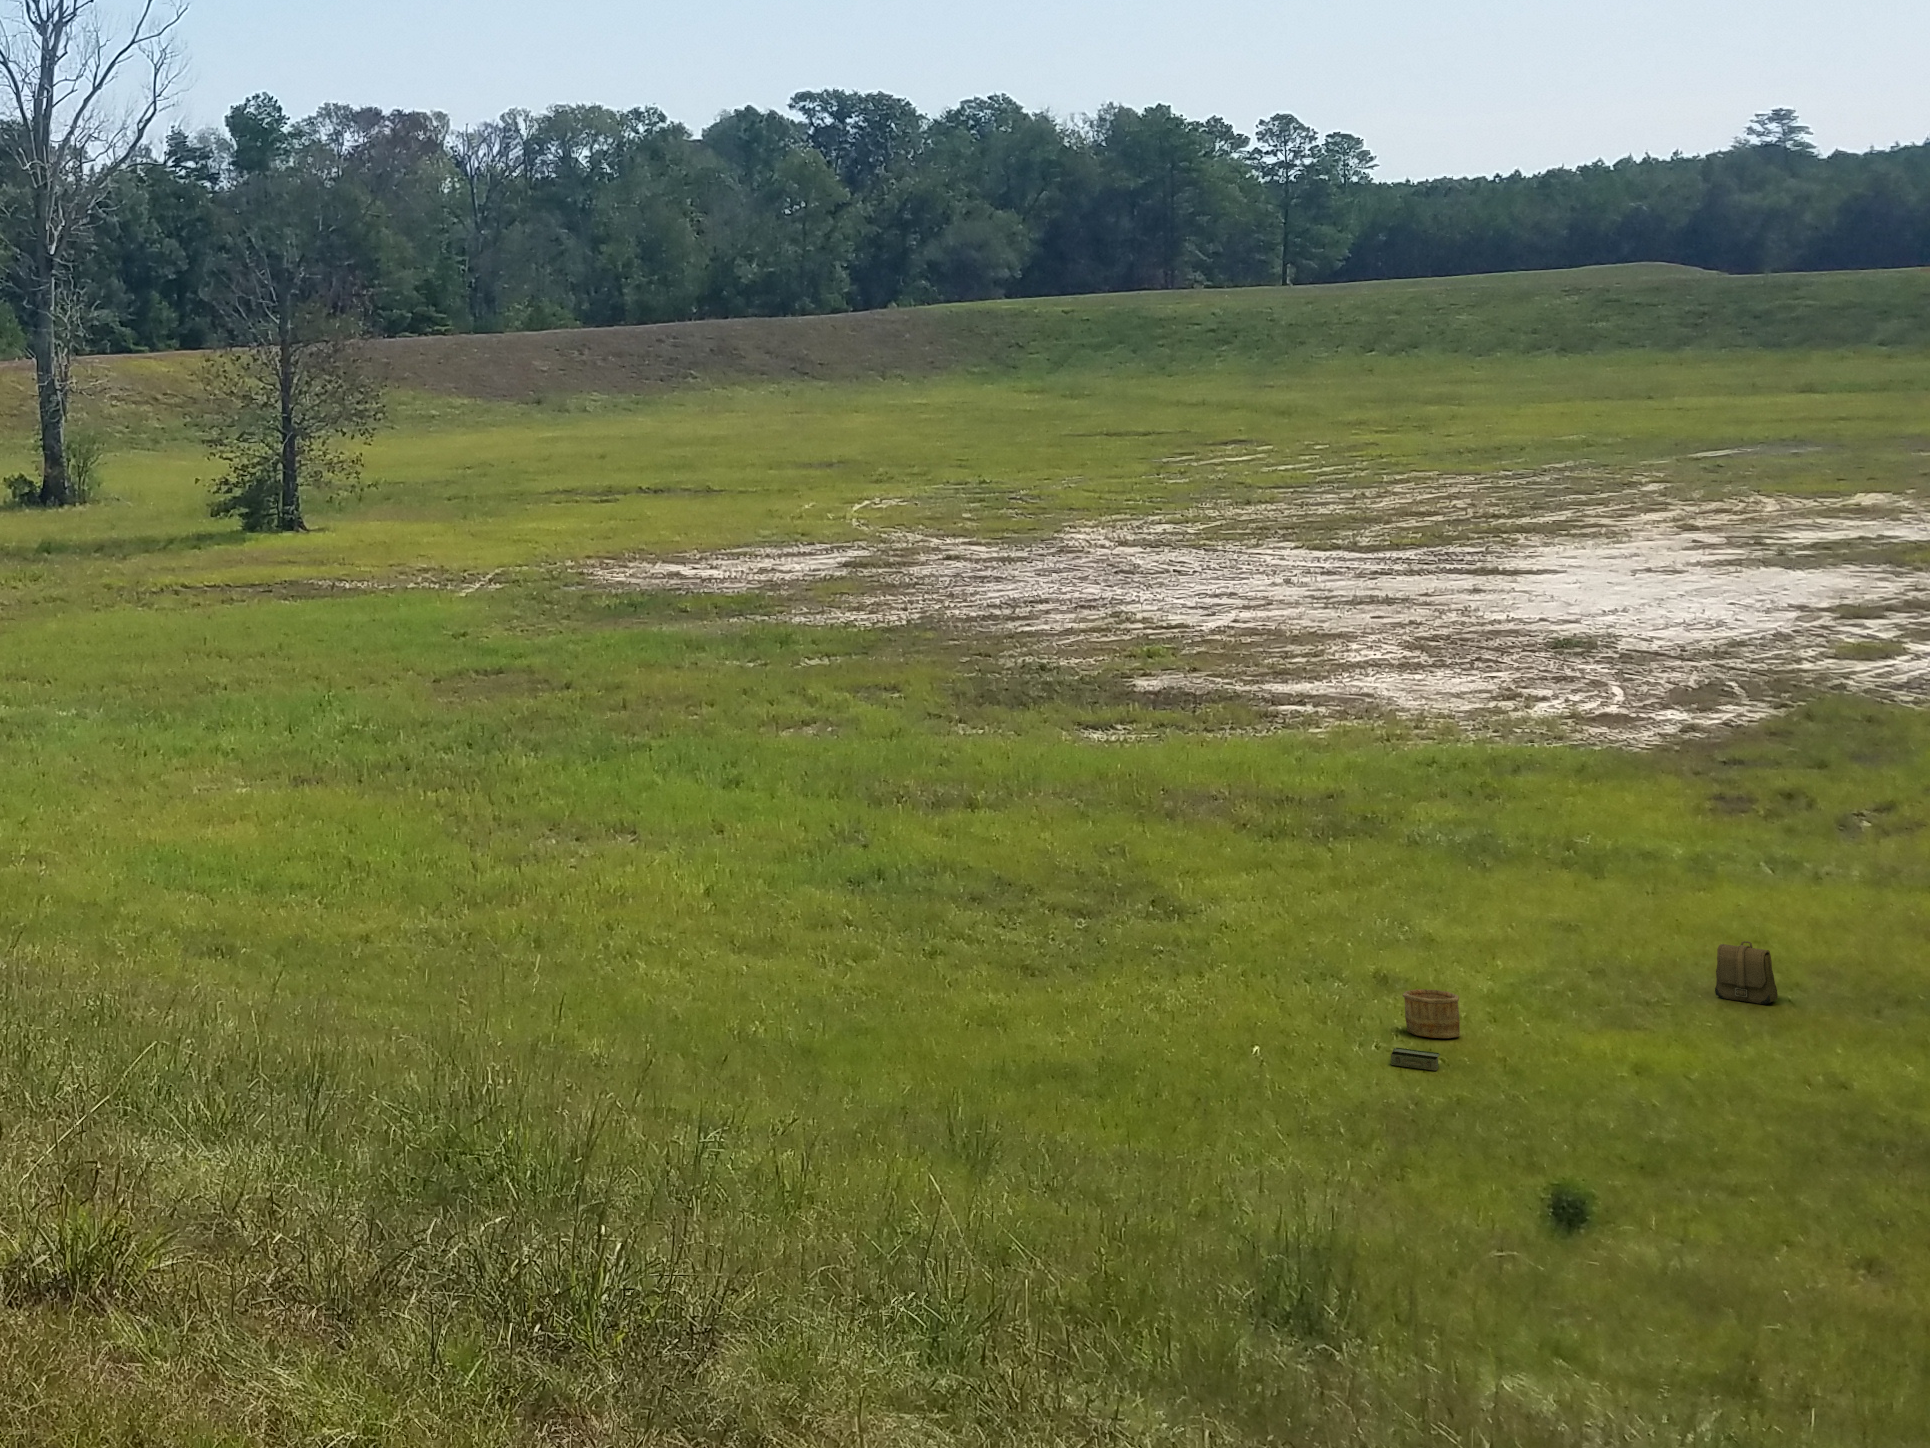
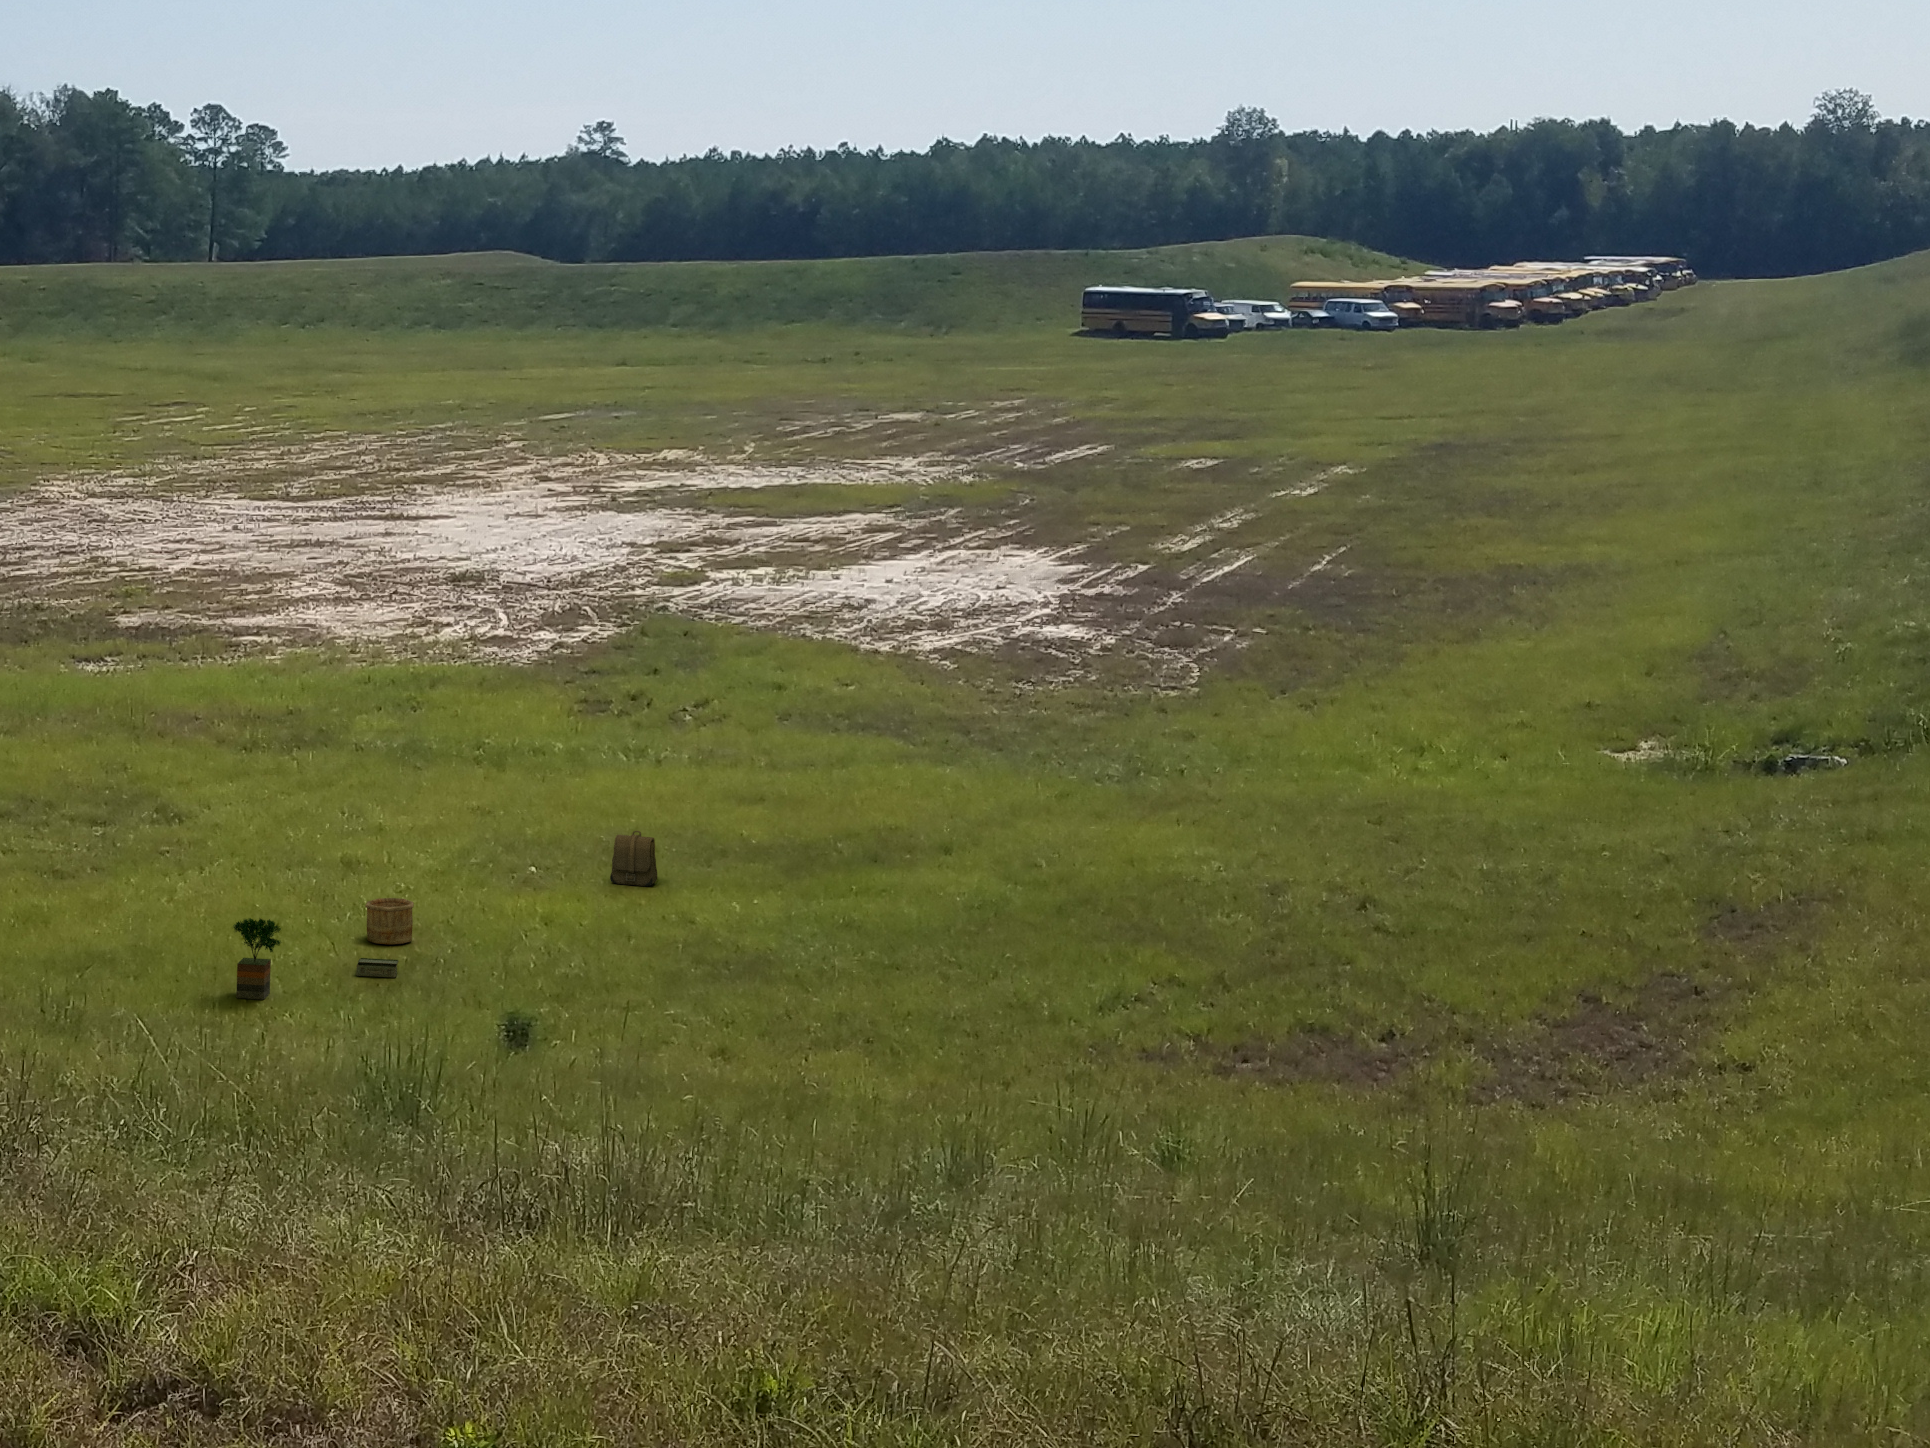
potted tree: none [1246,994,1302,1078] -> present [233,918,281,1000]

